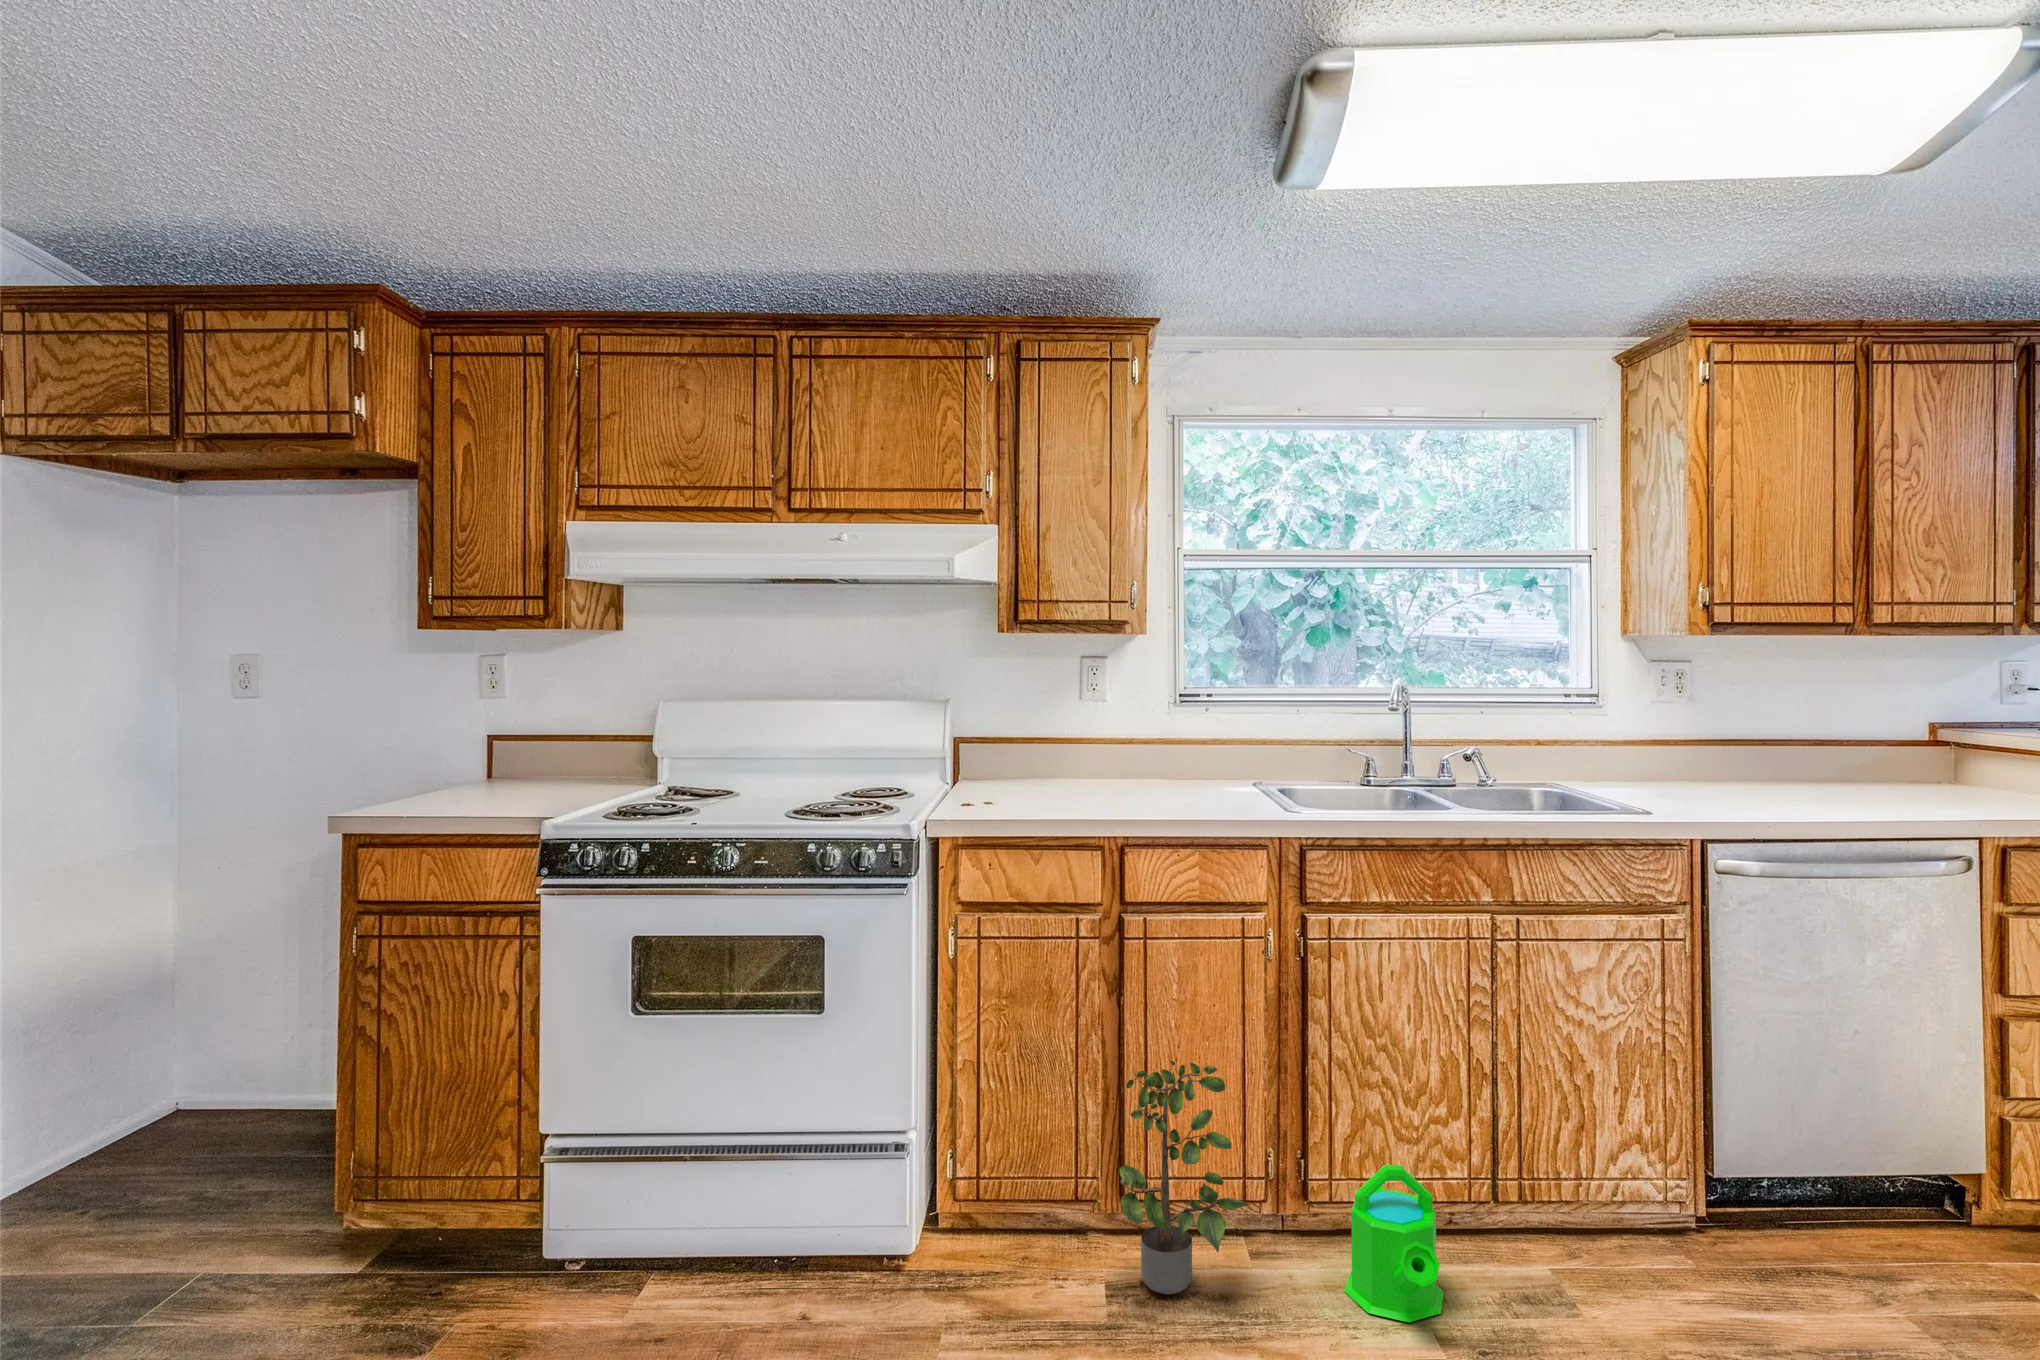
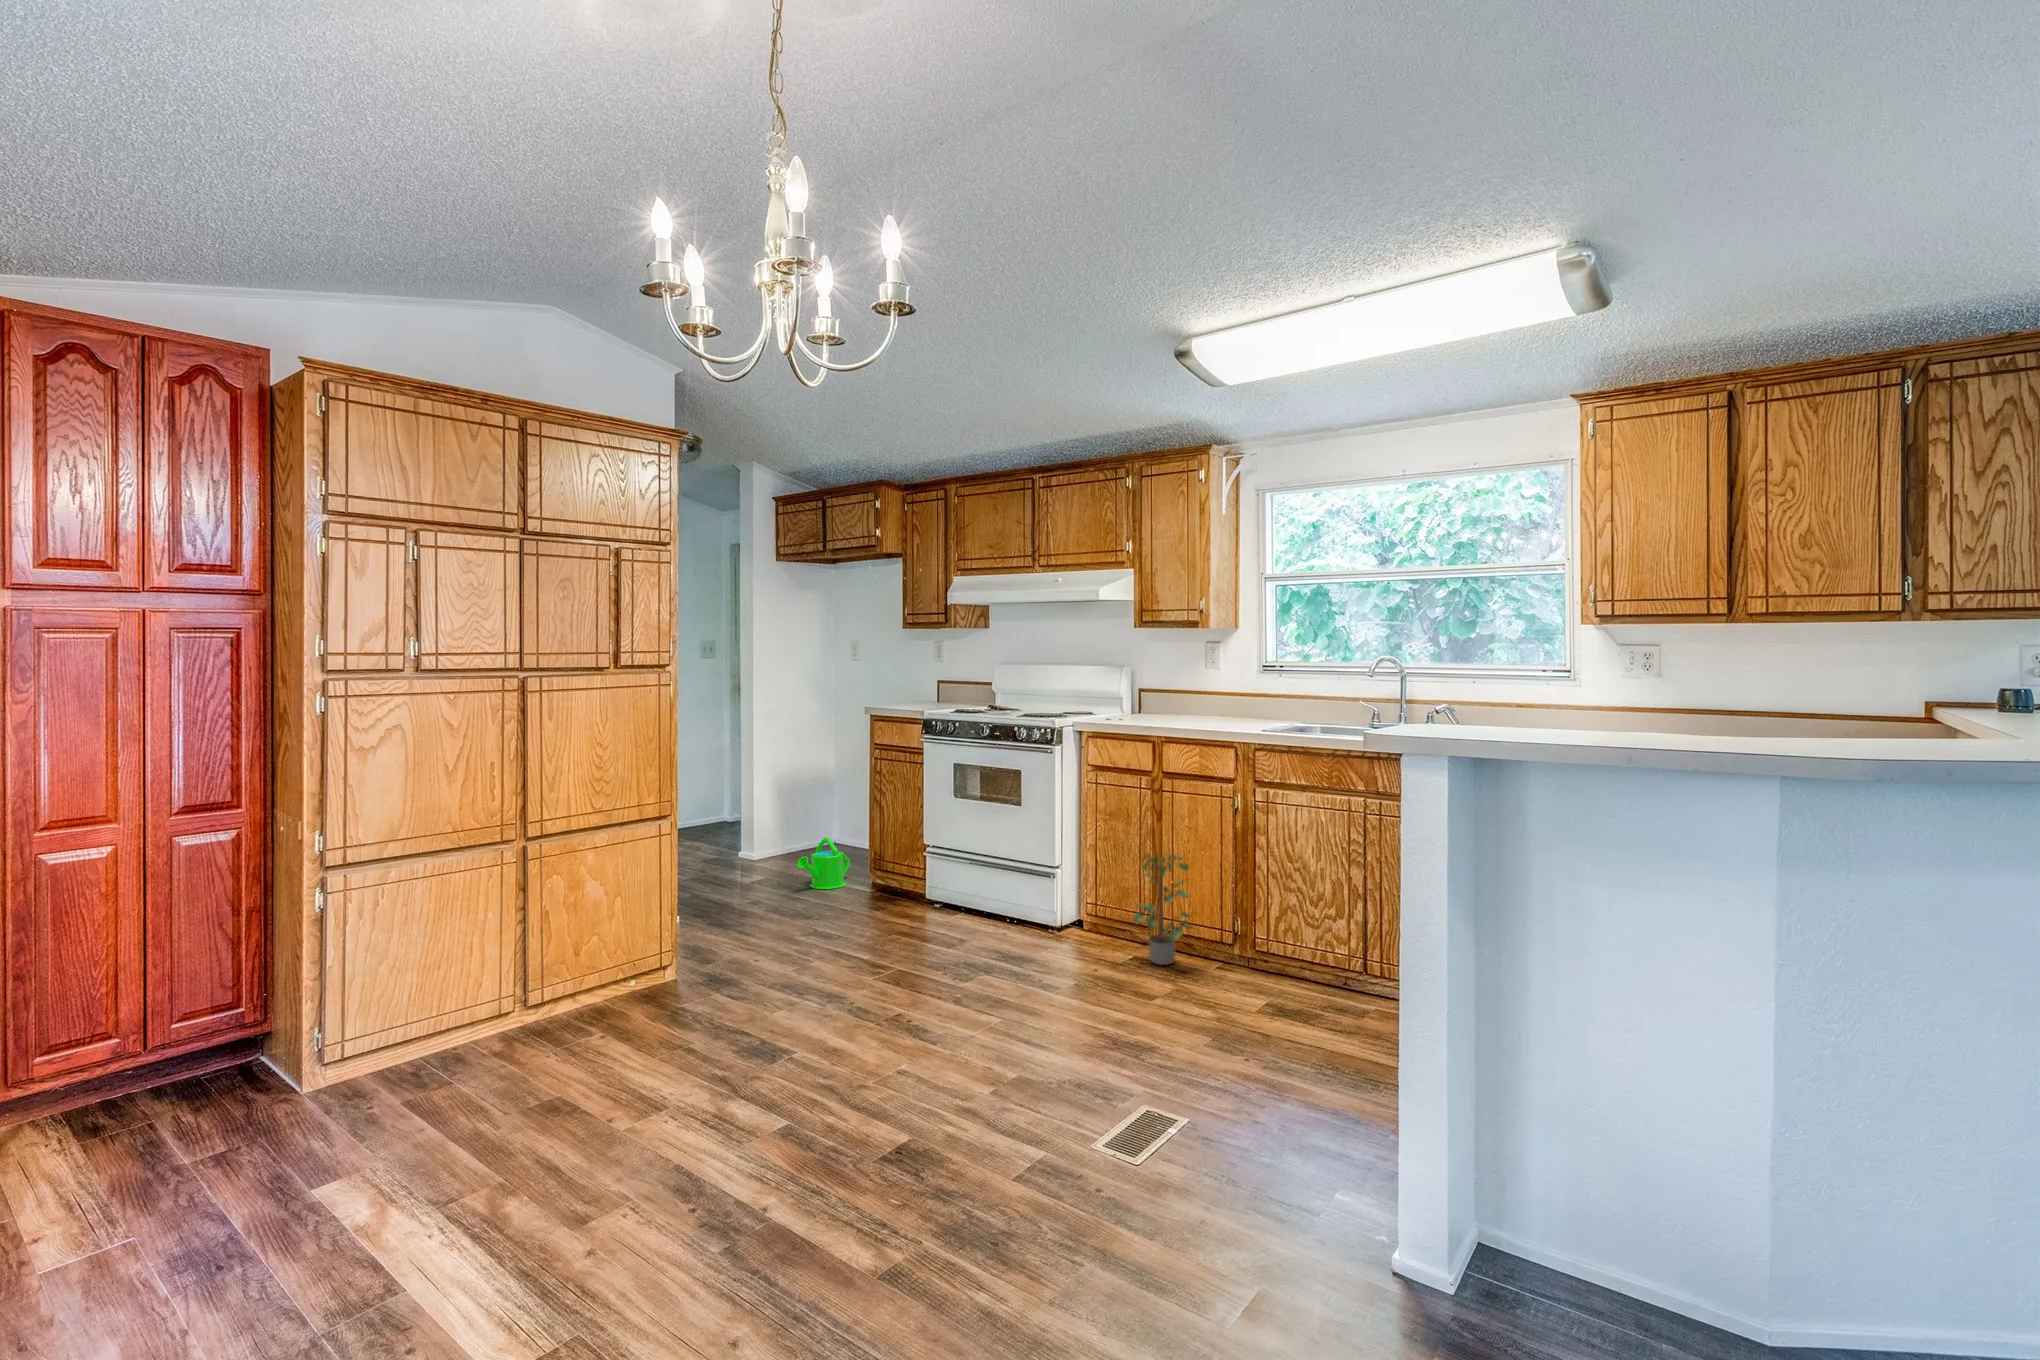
watering can: present [1344,1165,1444,1322] -> present [797,837,850,889]

